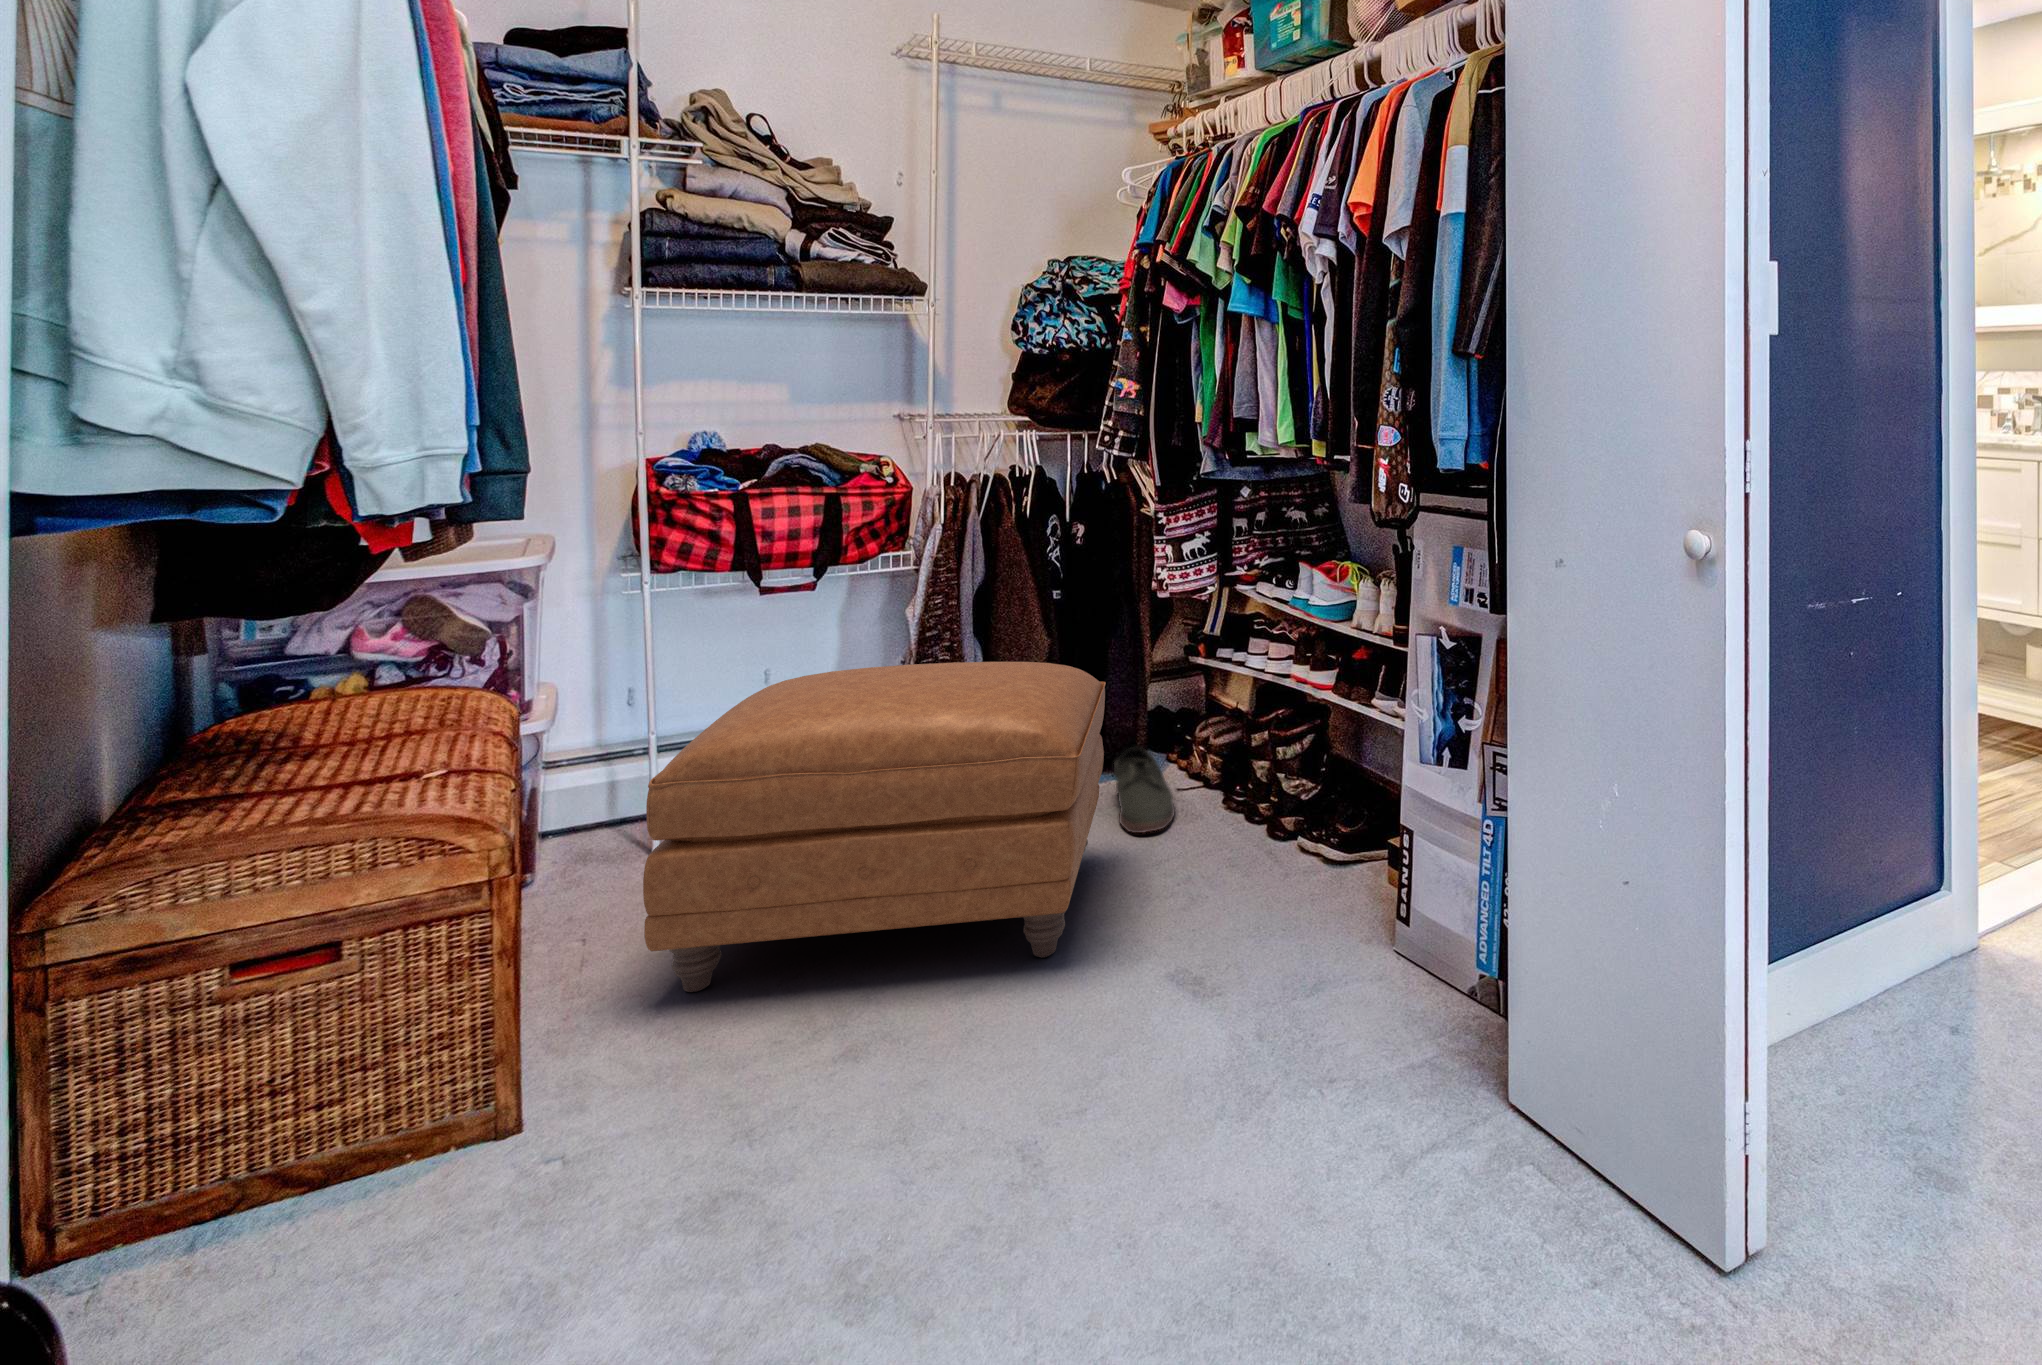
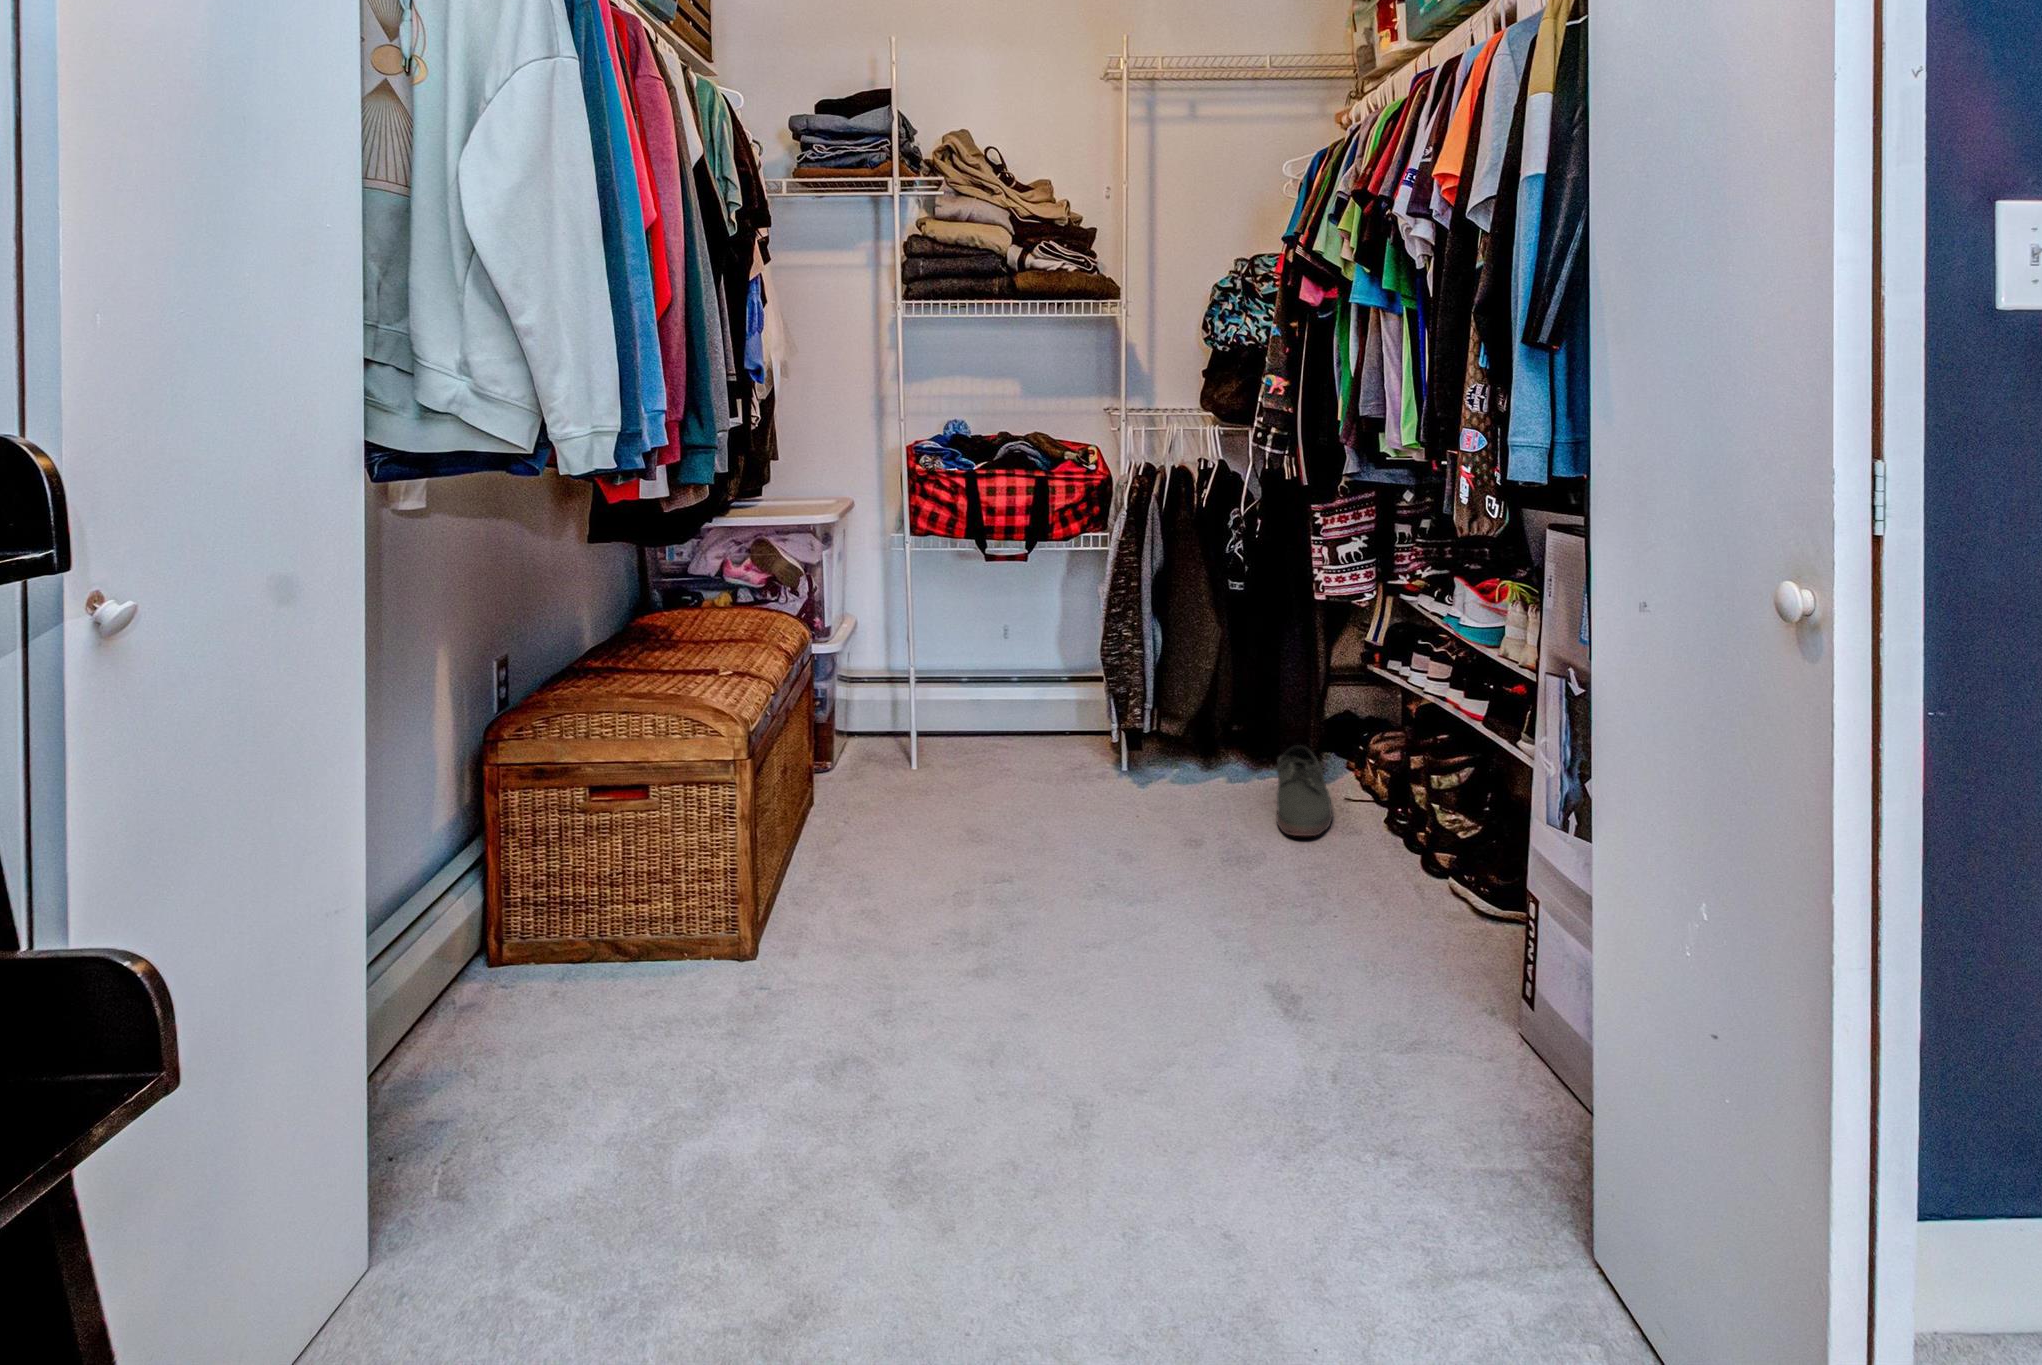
ottoman: present [643,662,1106,992] -> none [856,635,1251,946]

